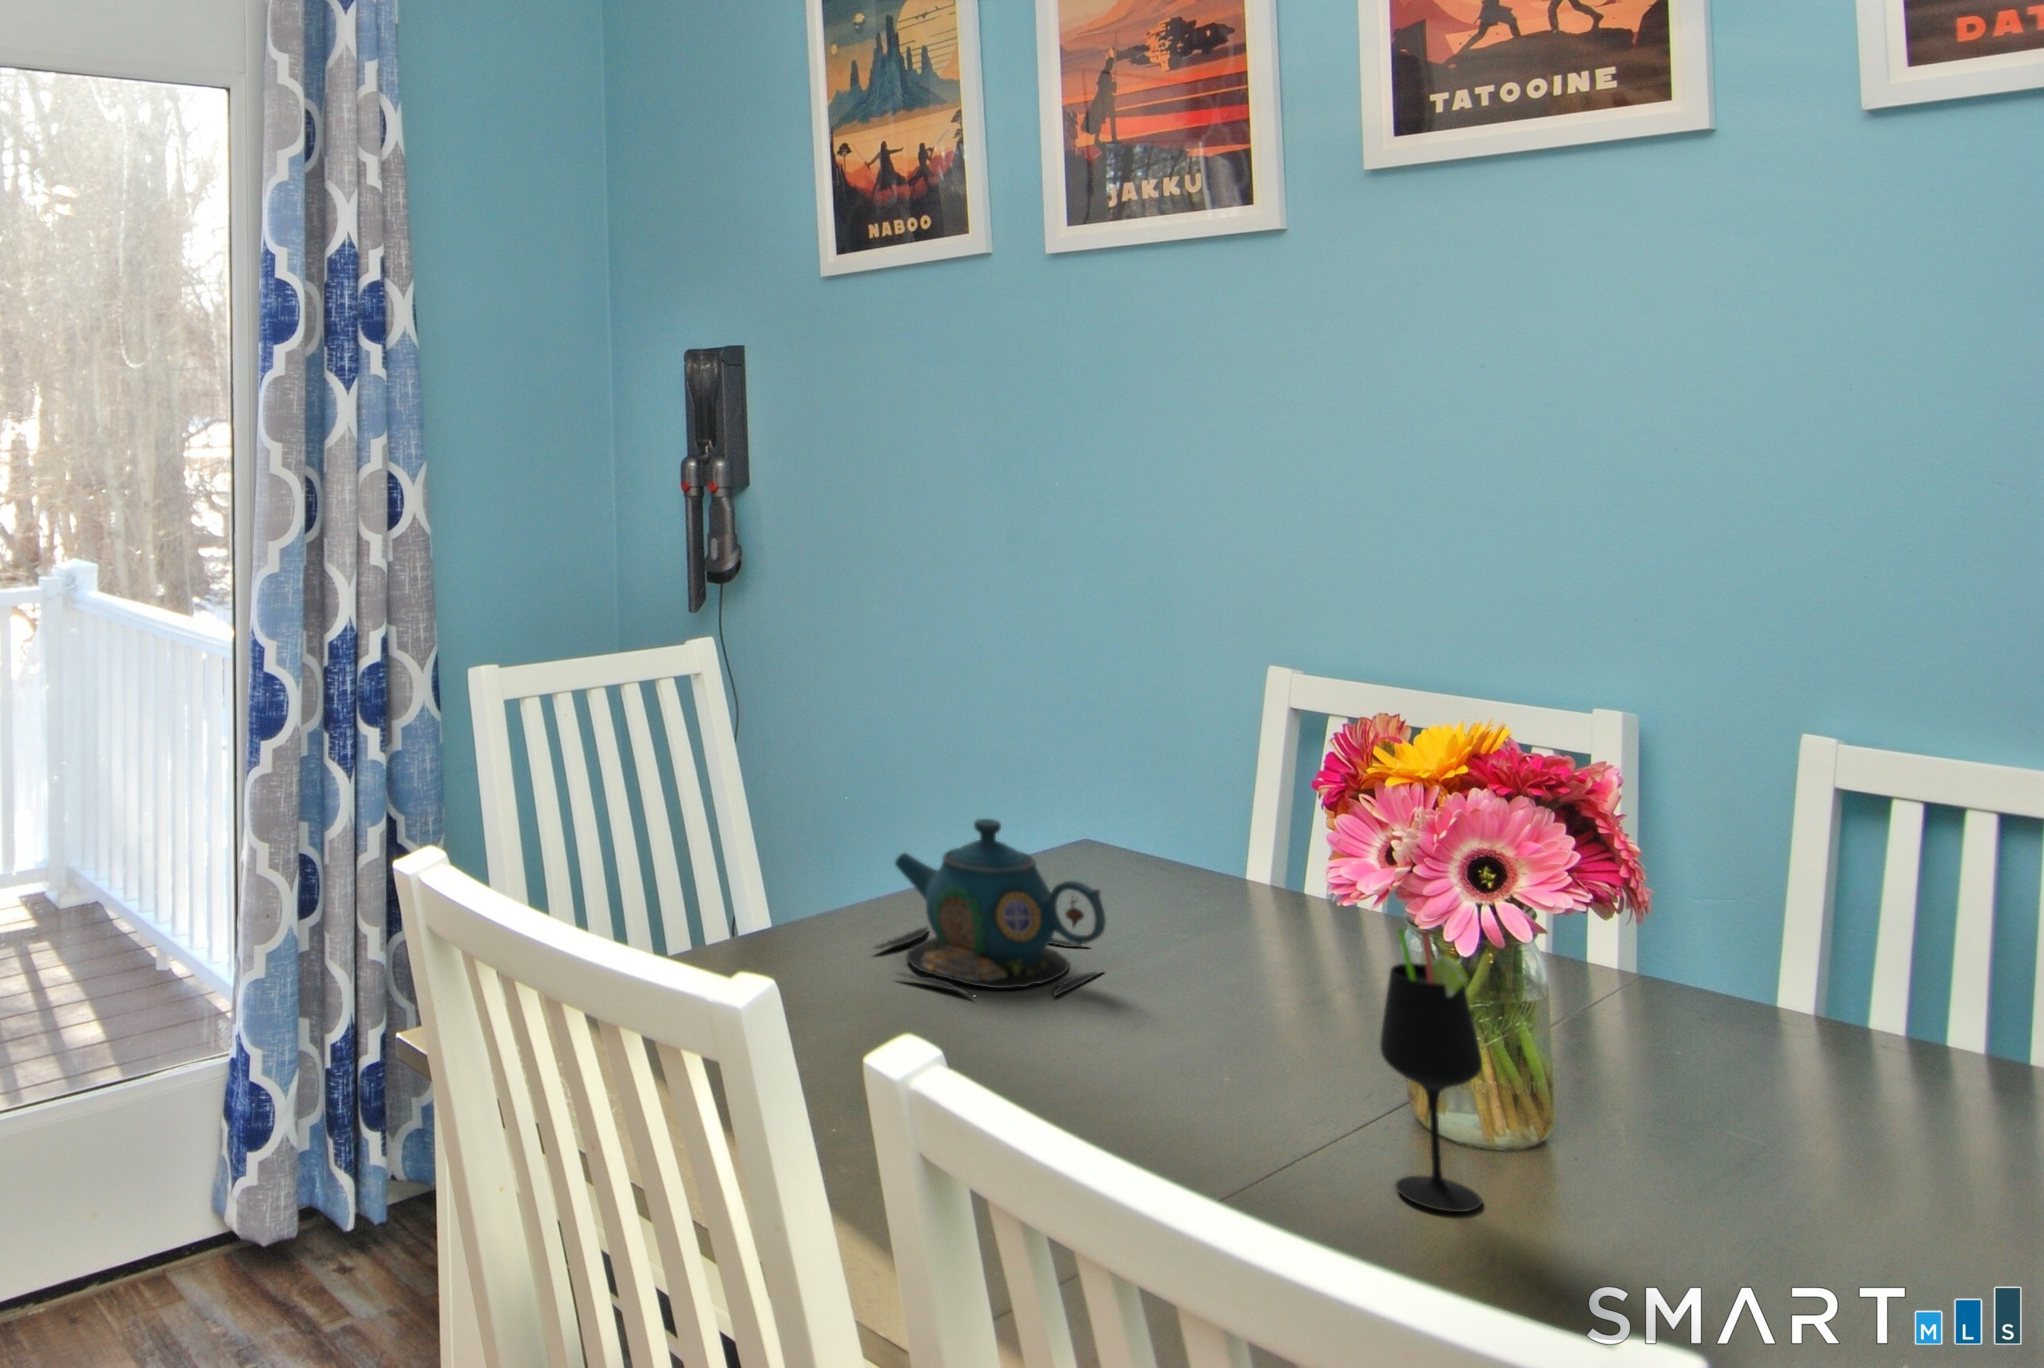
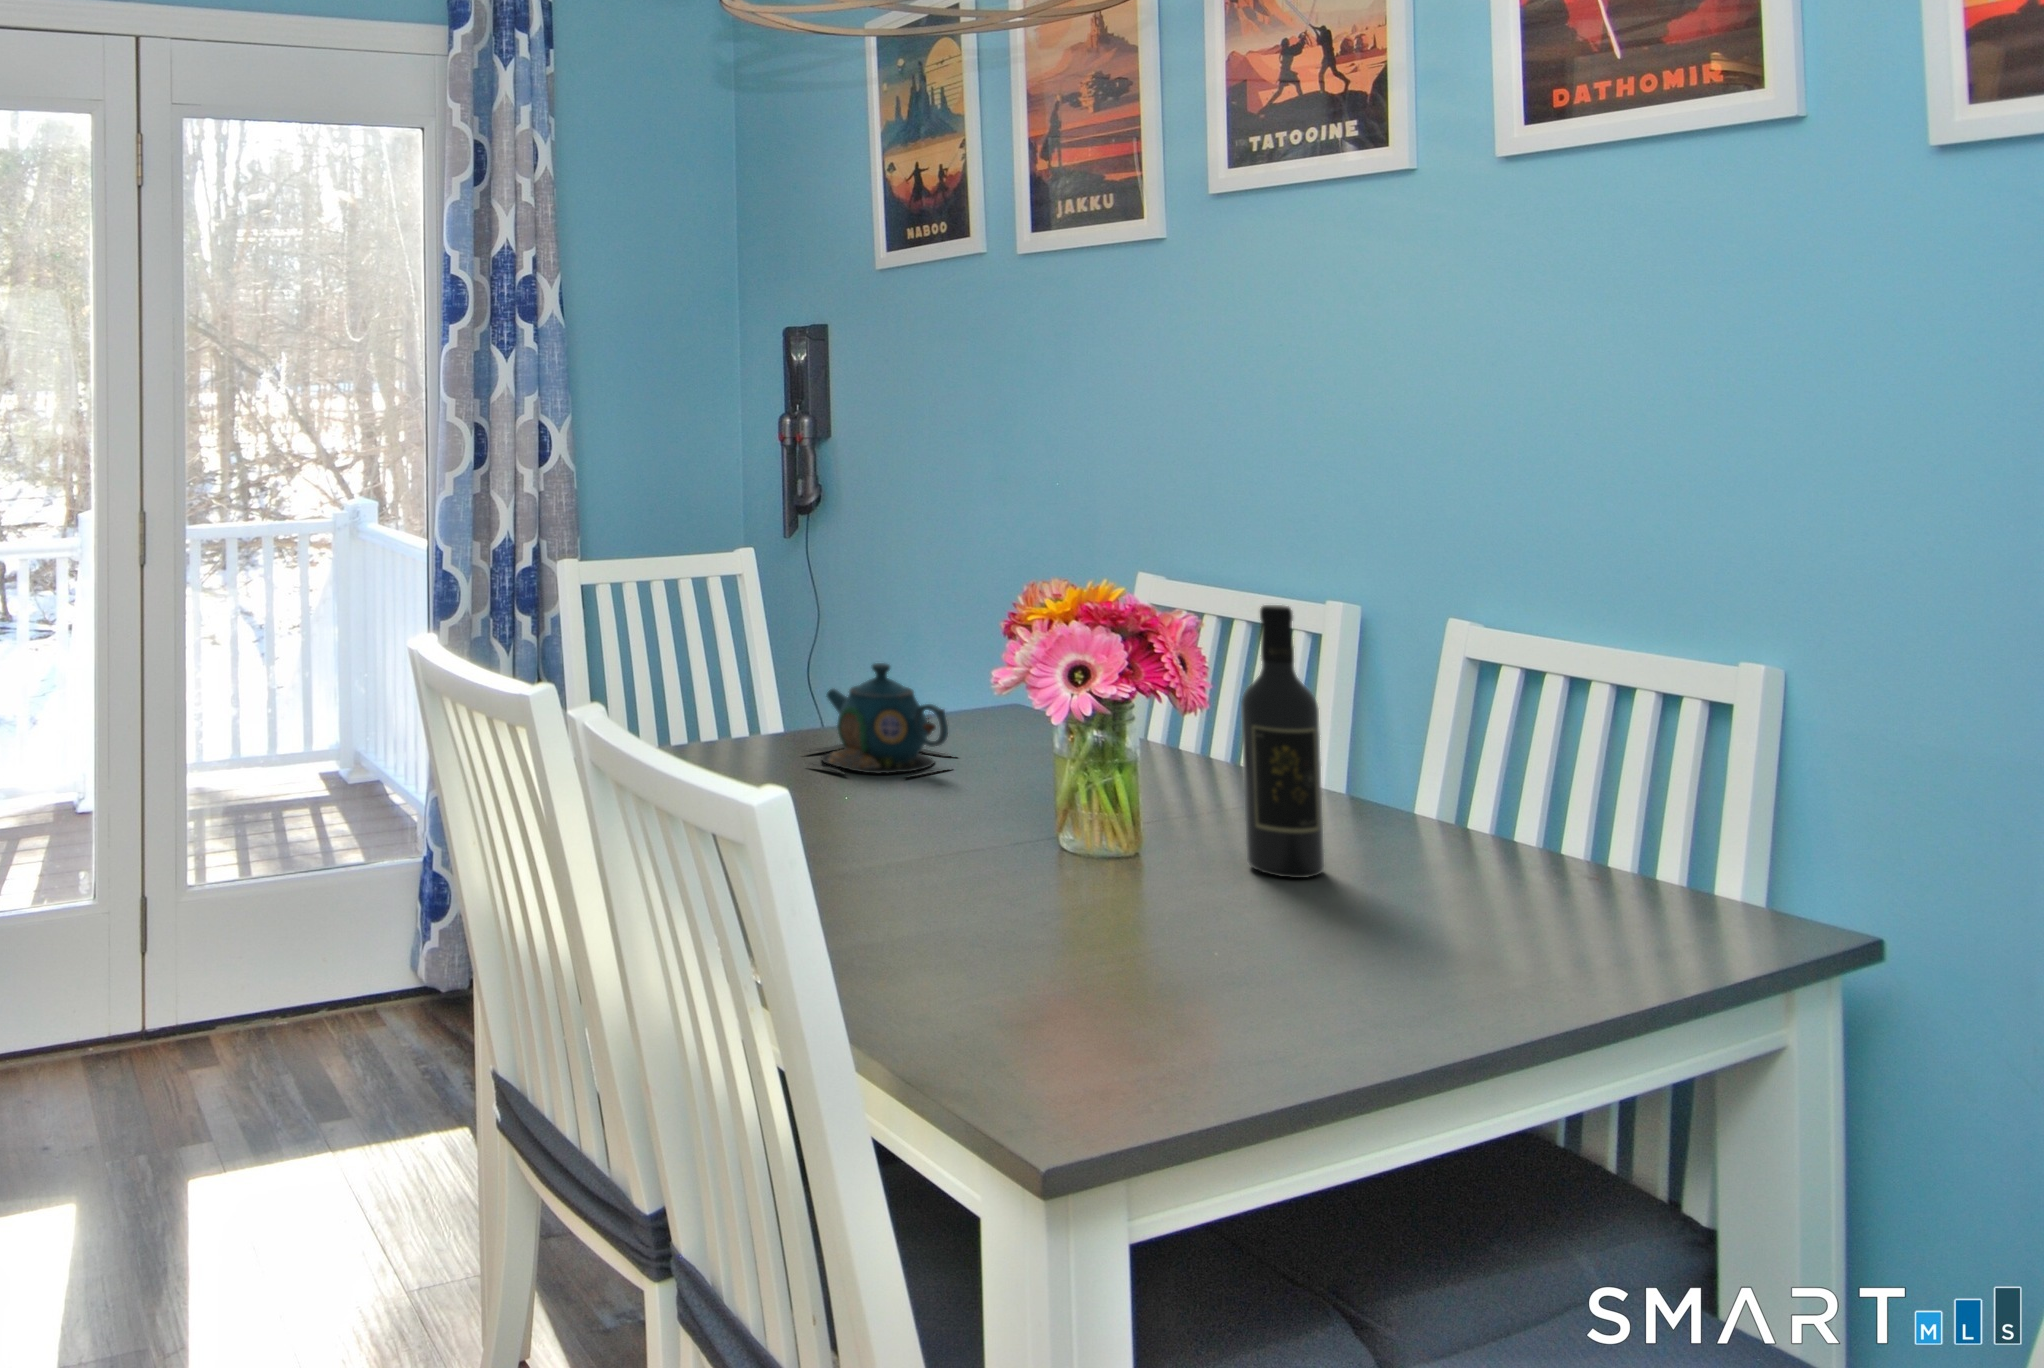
wine bottle: none [1701,762,1854,1195] -> present [1241,605,1324,878]
wine glass: present [1380,929,1482,1212] -> none [1015,698,1074,873]

